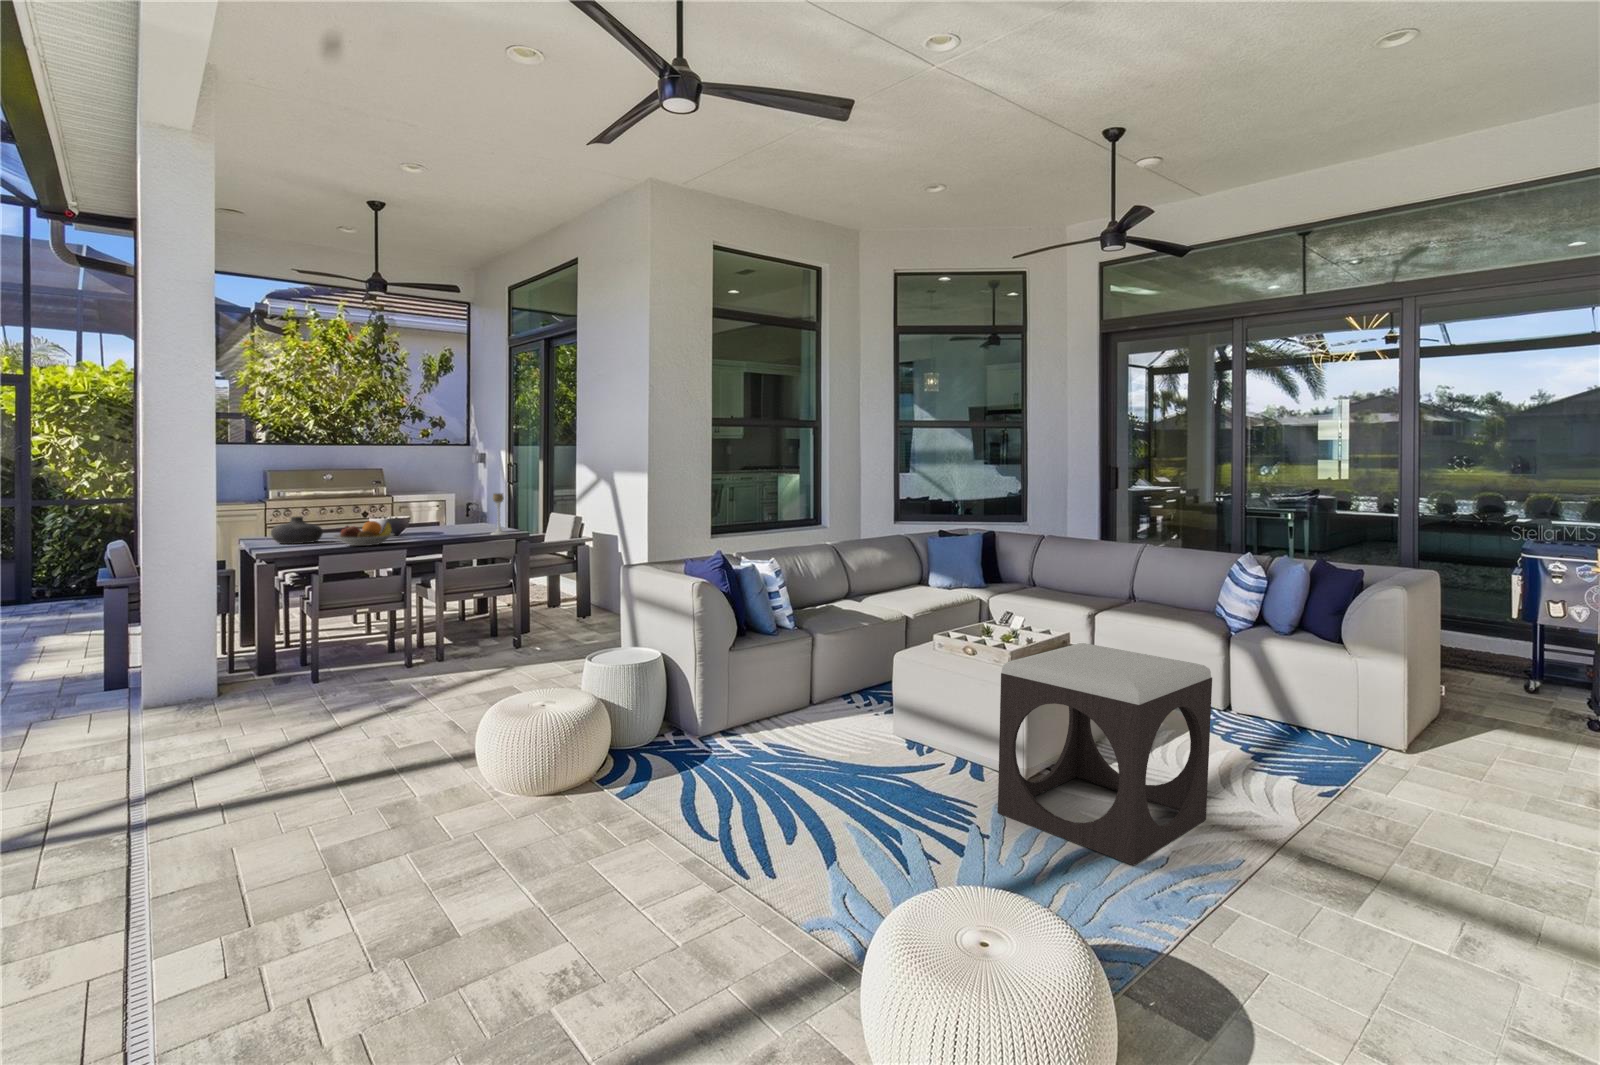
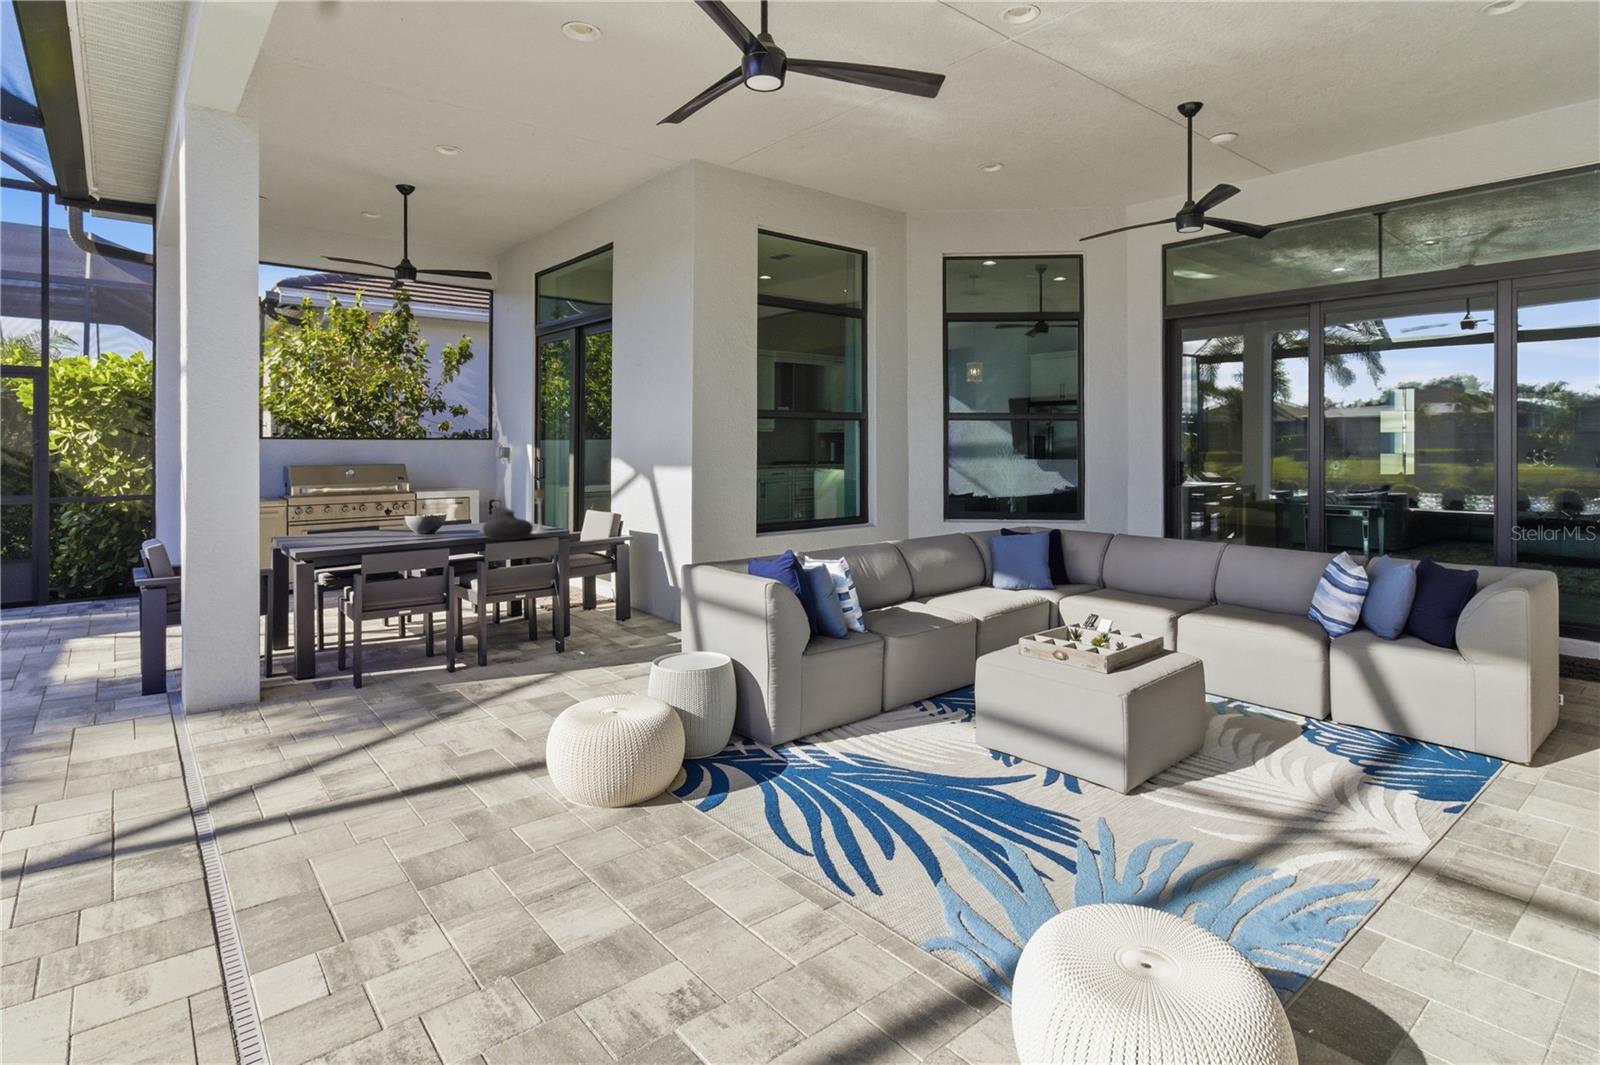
vase: present [271,516,323,544] -> present [483,511,533,541]
fruit bowl: present [334,521,394,546] -> none [374,519,437,545]
footstool: present [998,643,1212,865] -> none [1104,648,1336,884]

